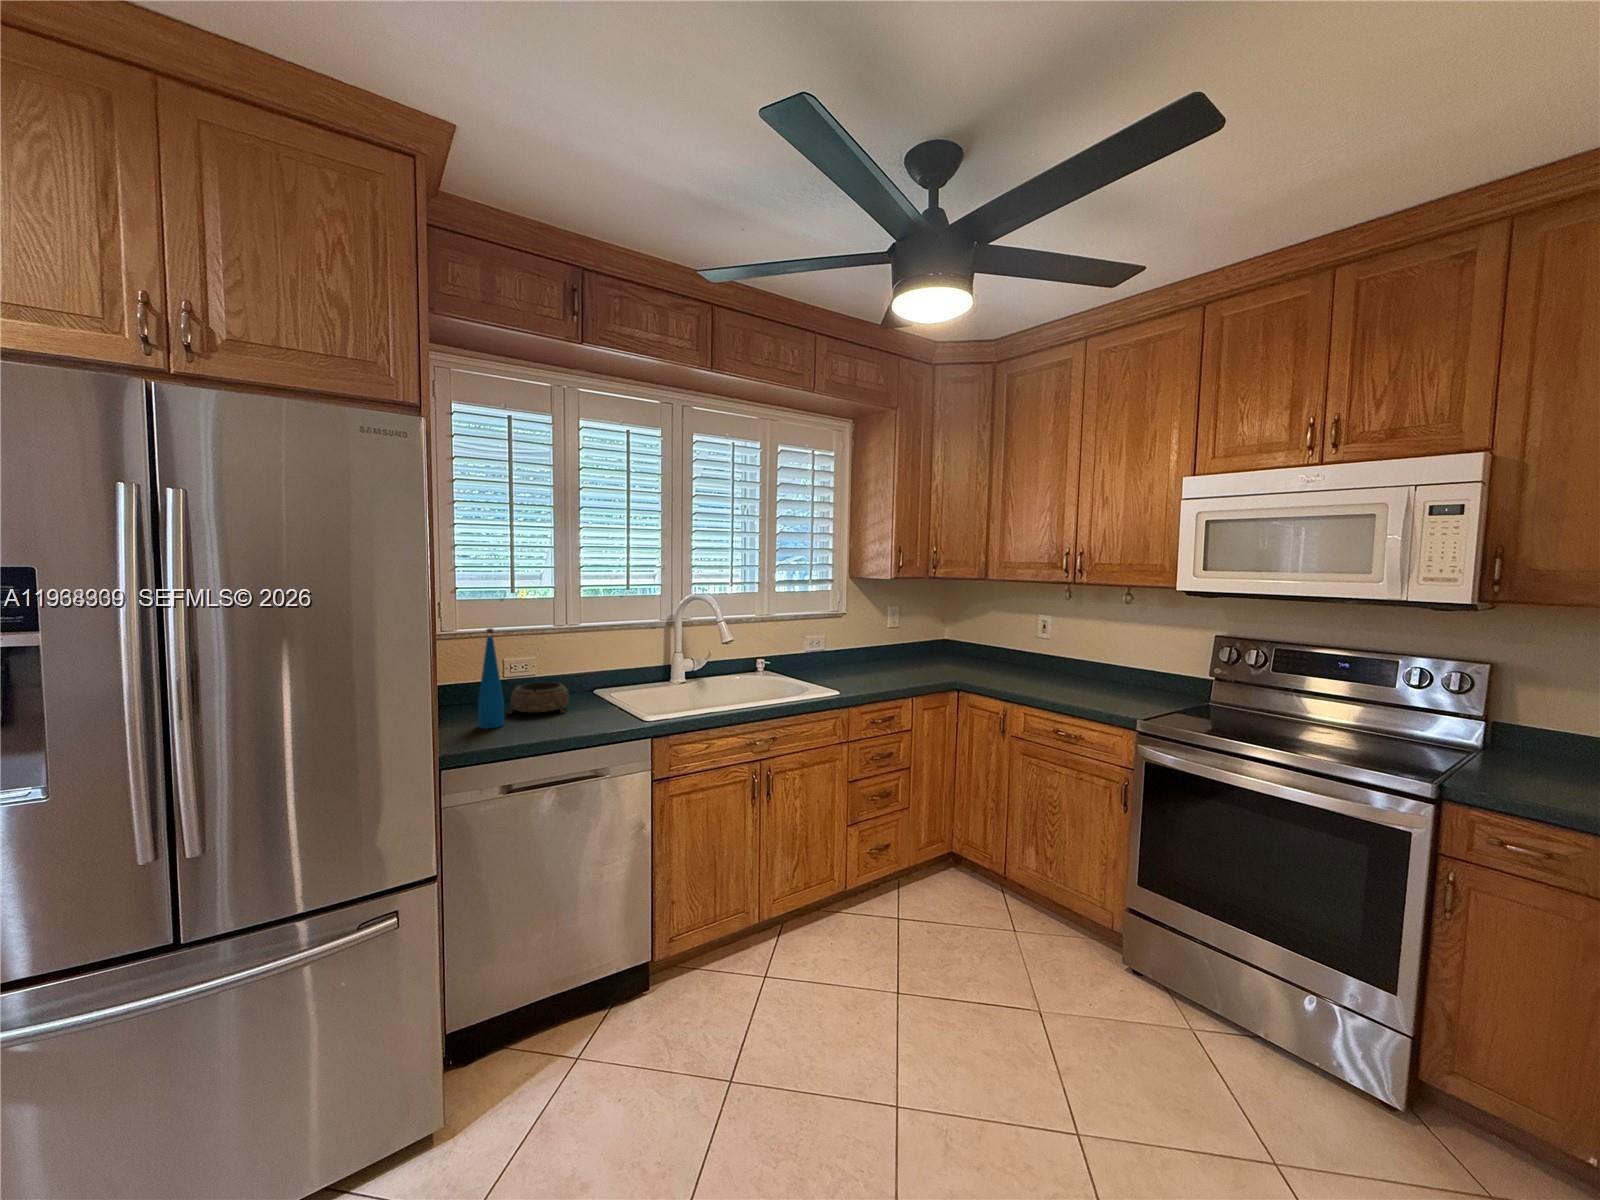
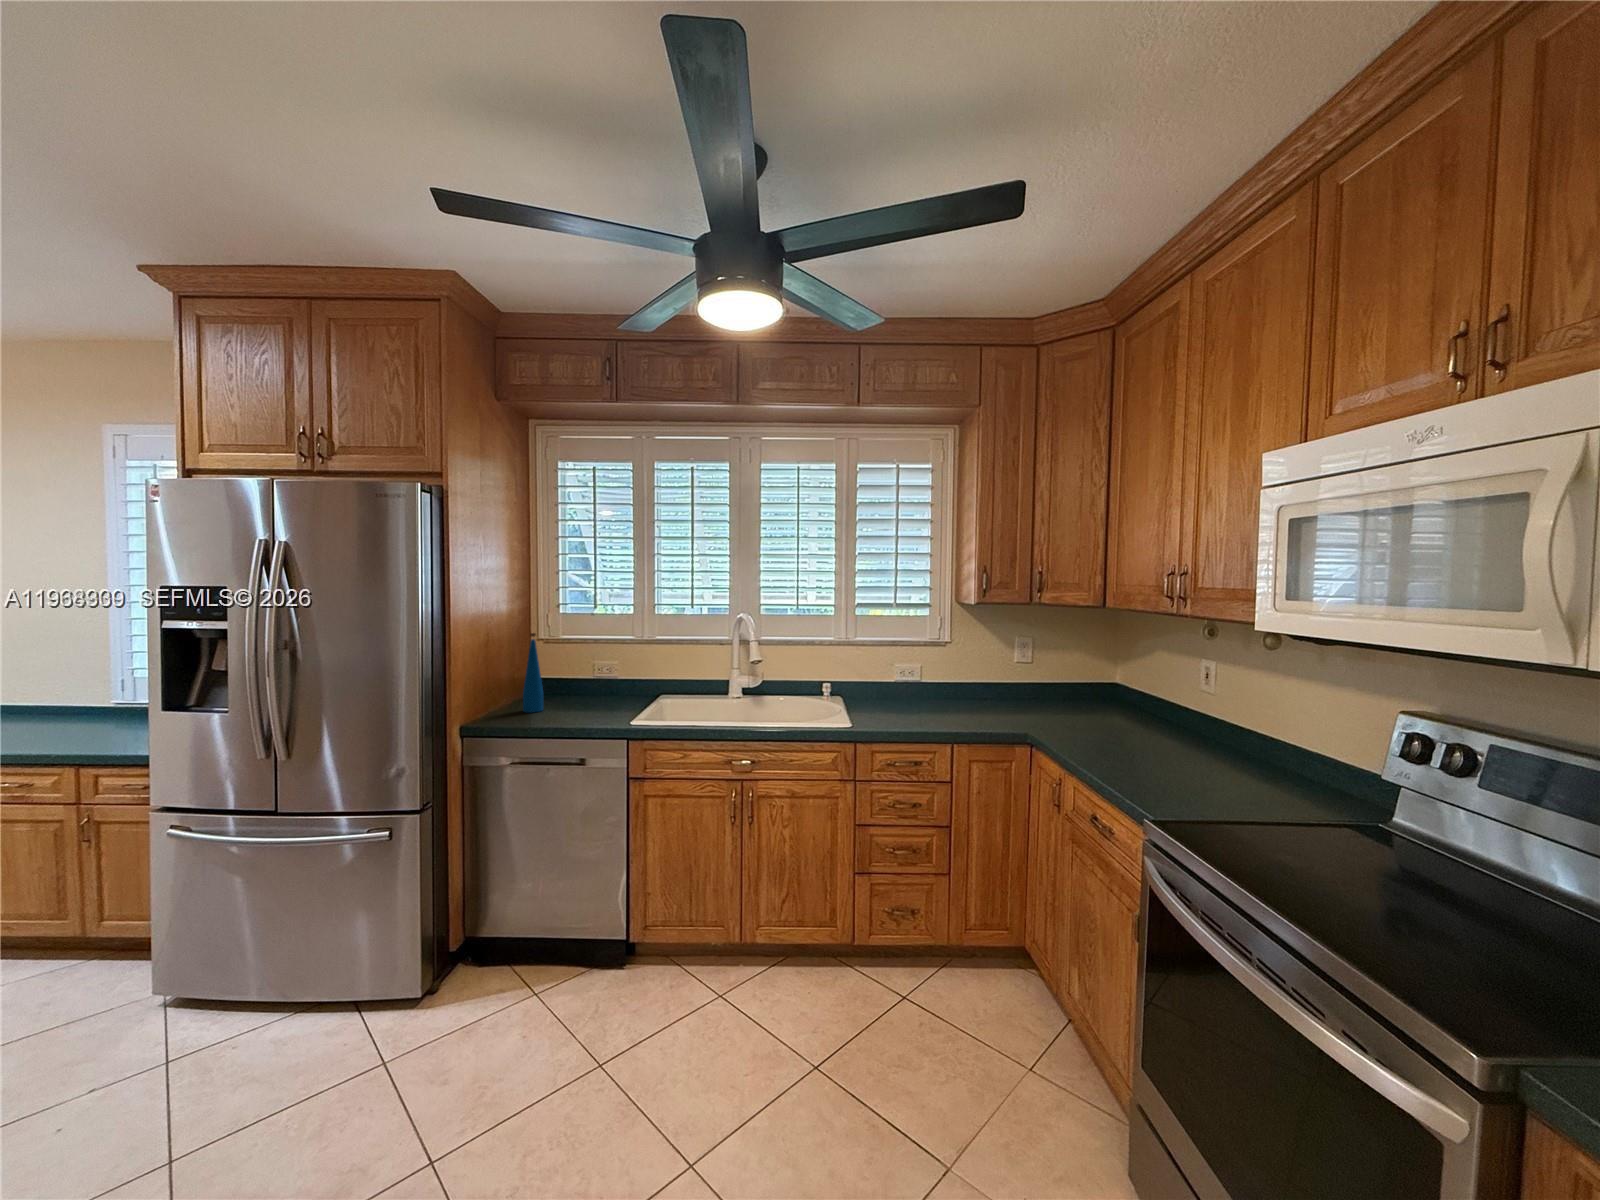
decorative bowl: present [508,682,569,714] -> none [565,681,614,708]

